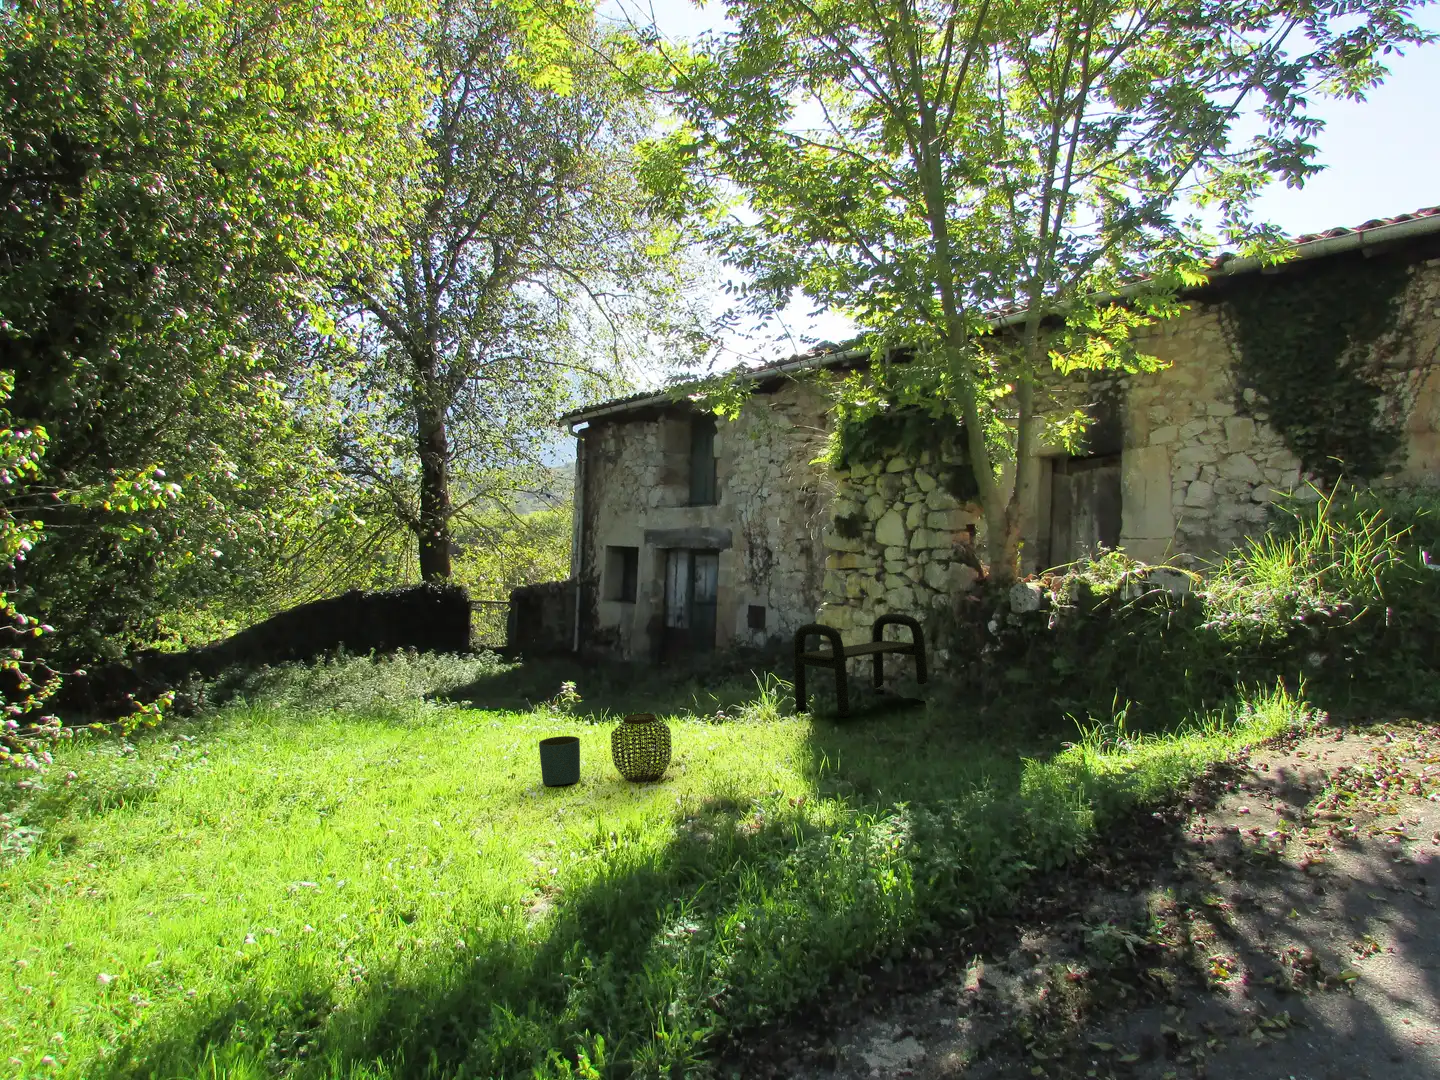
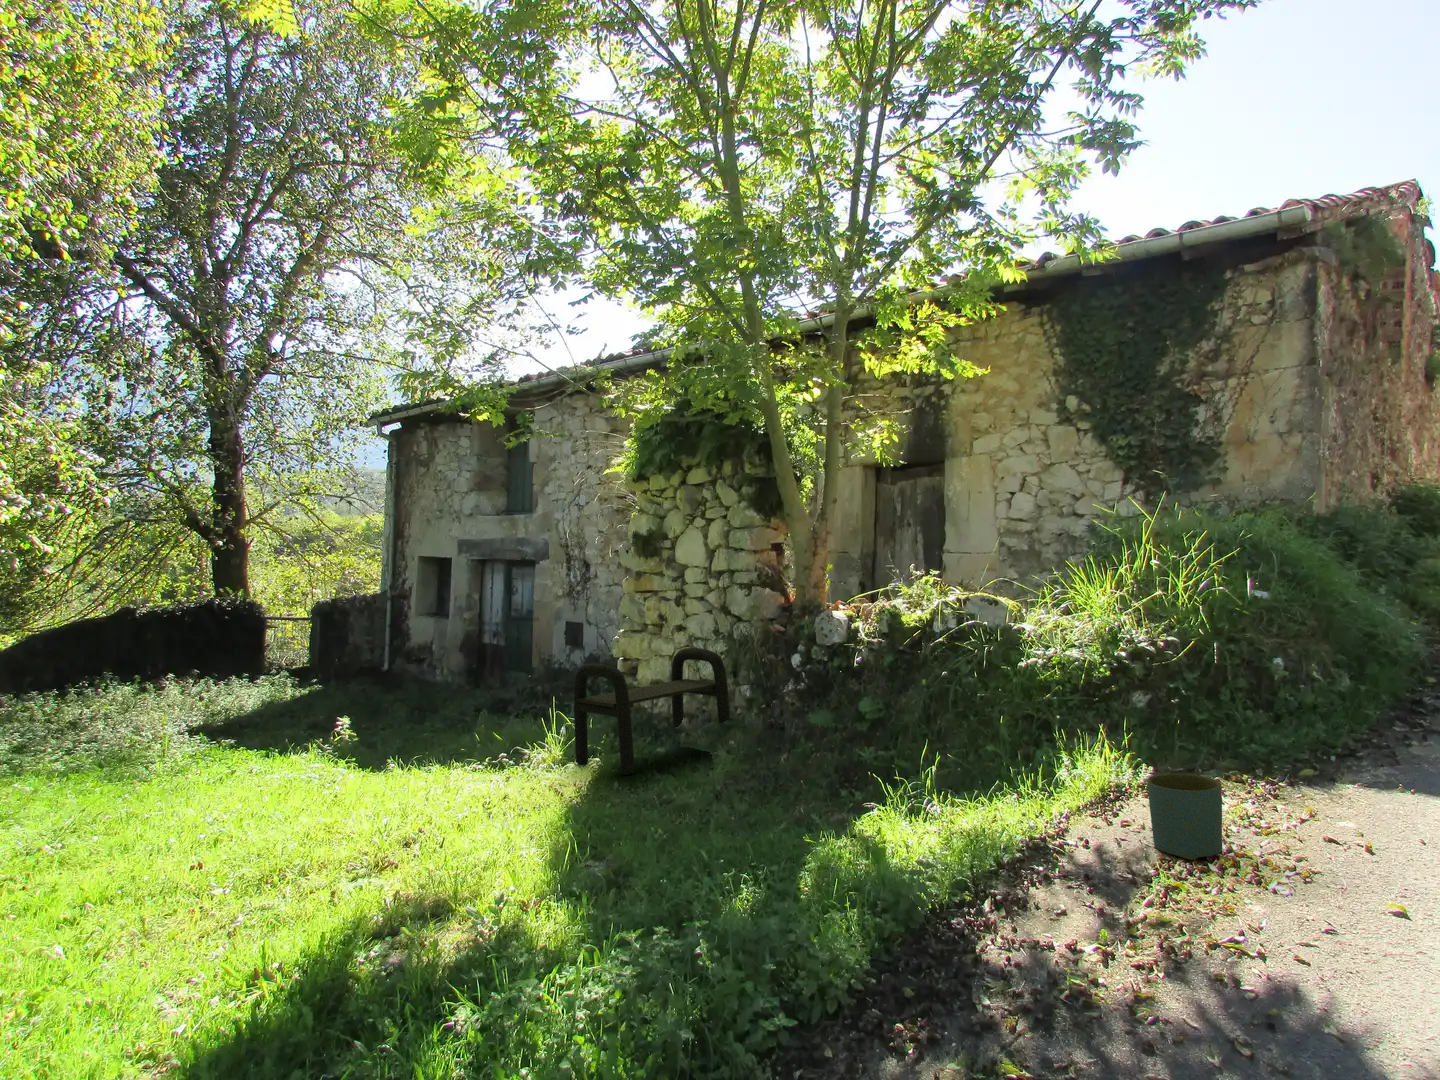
woven basket: present [611,713,672,783] -> none [293,794,378,888]
planter: present [539,736,580,787] -> present [1147,774,1222,860]

